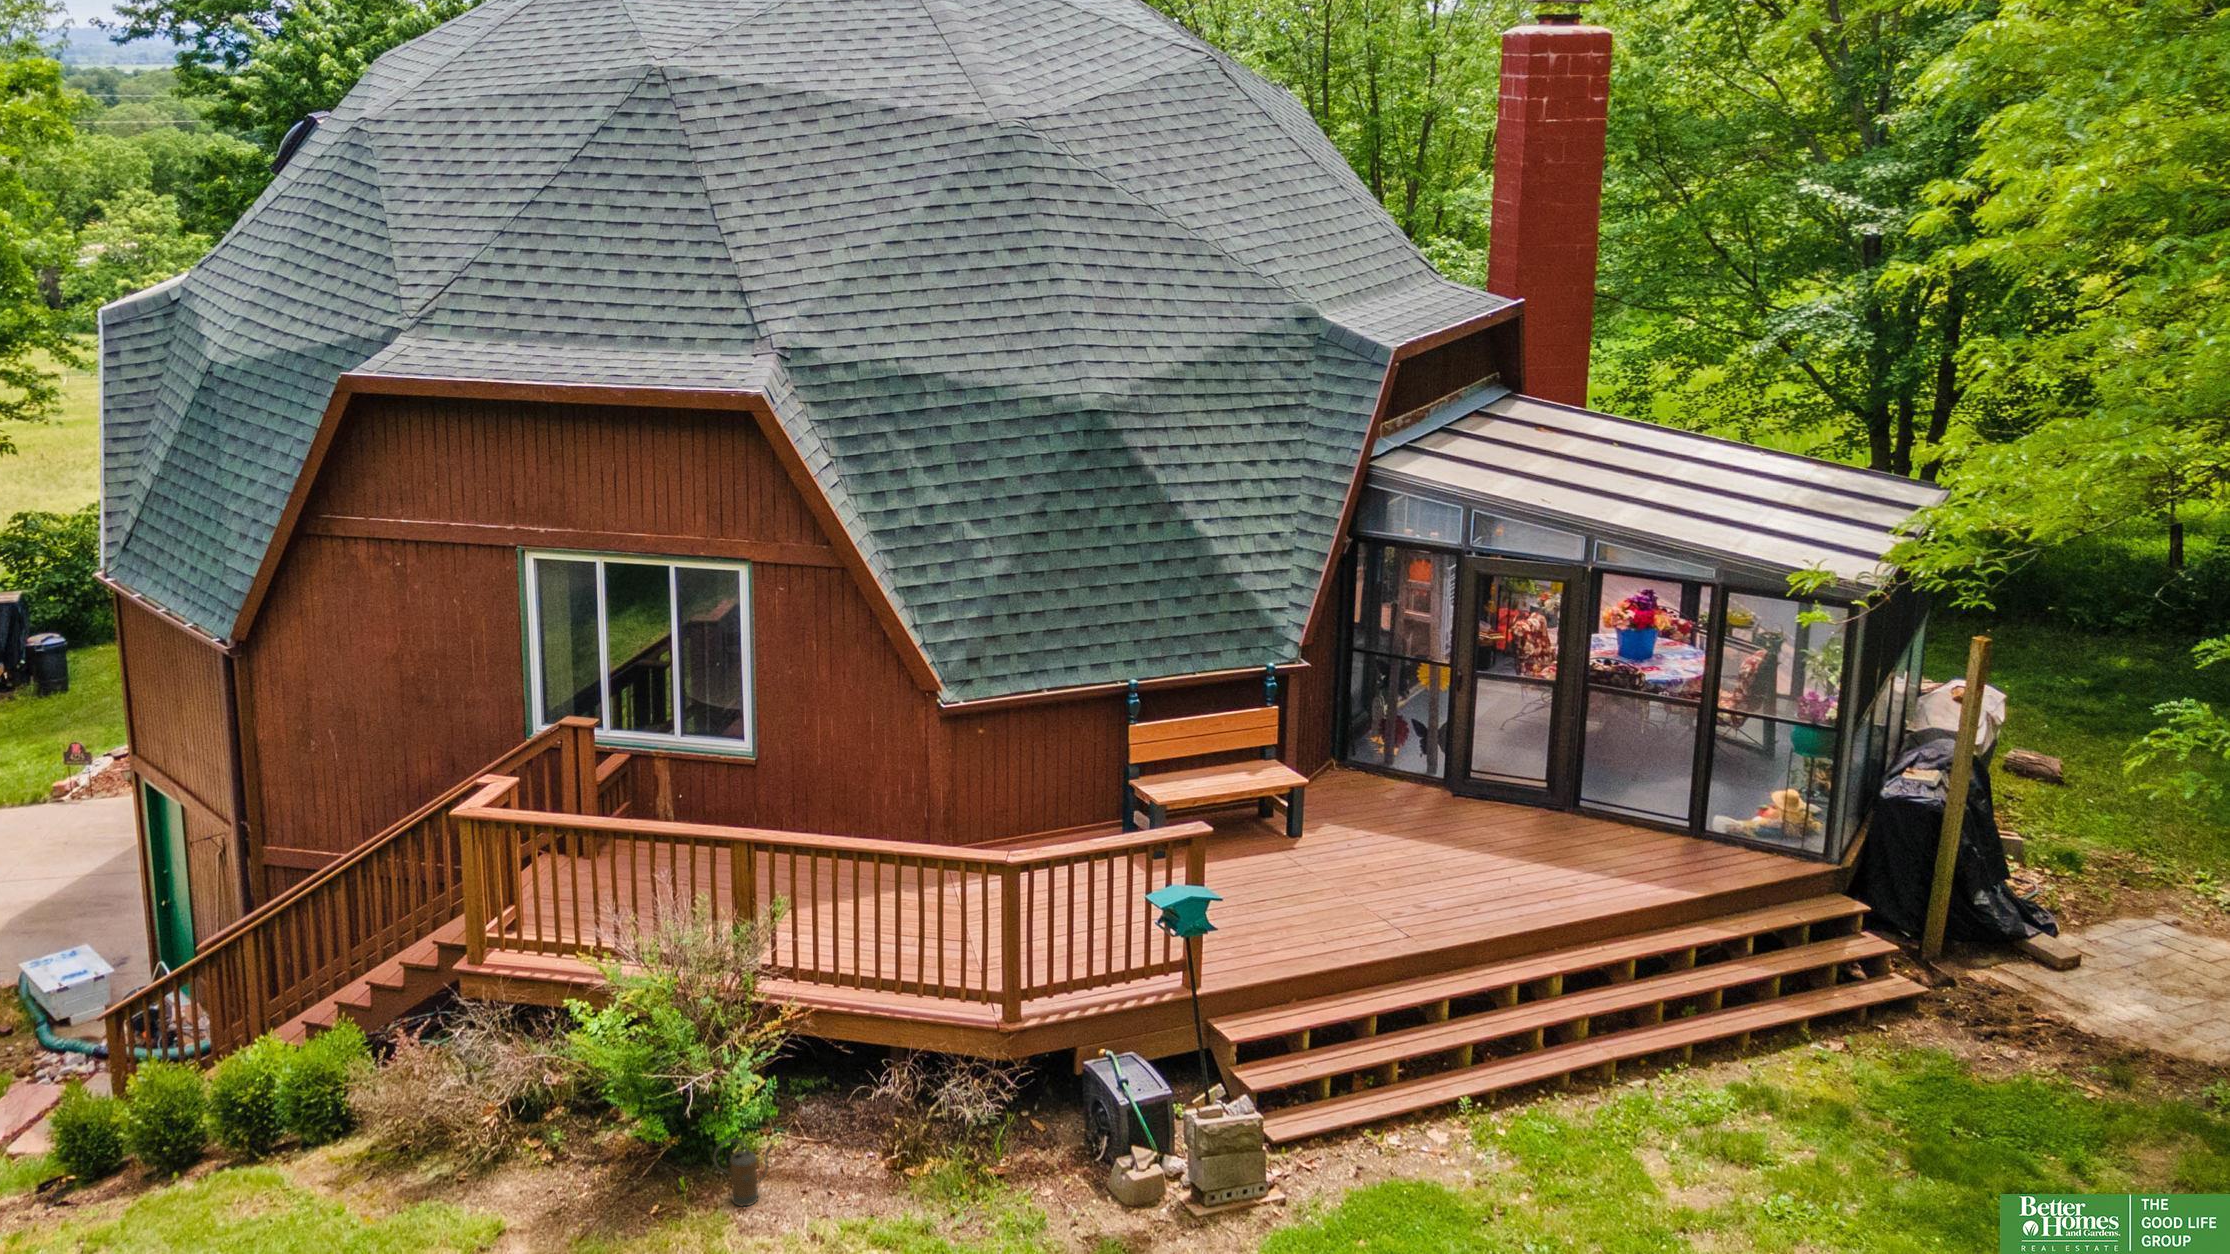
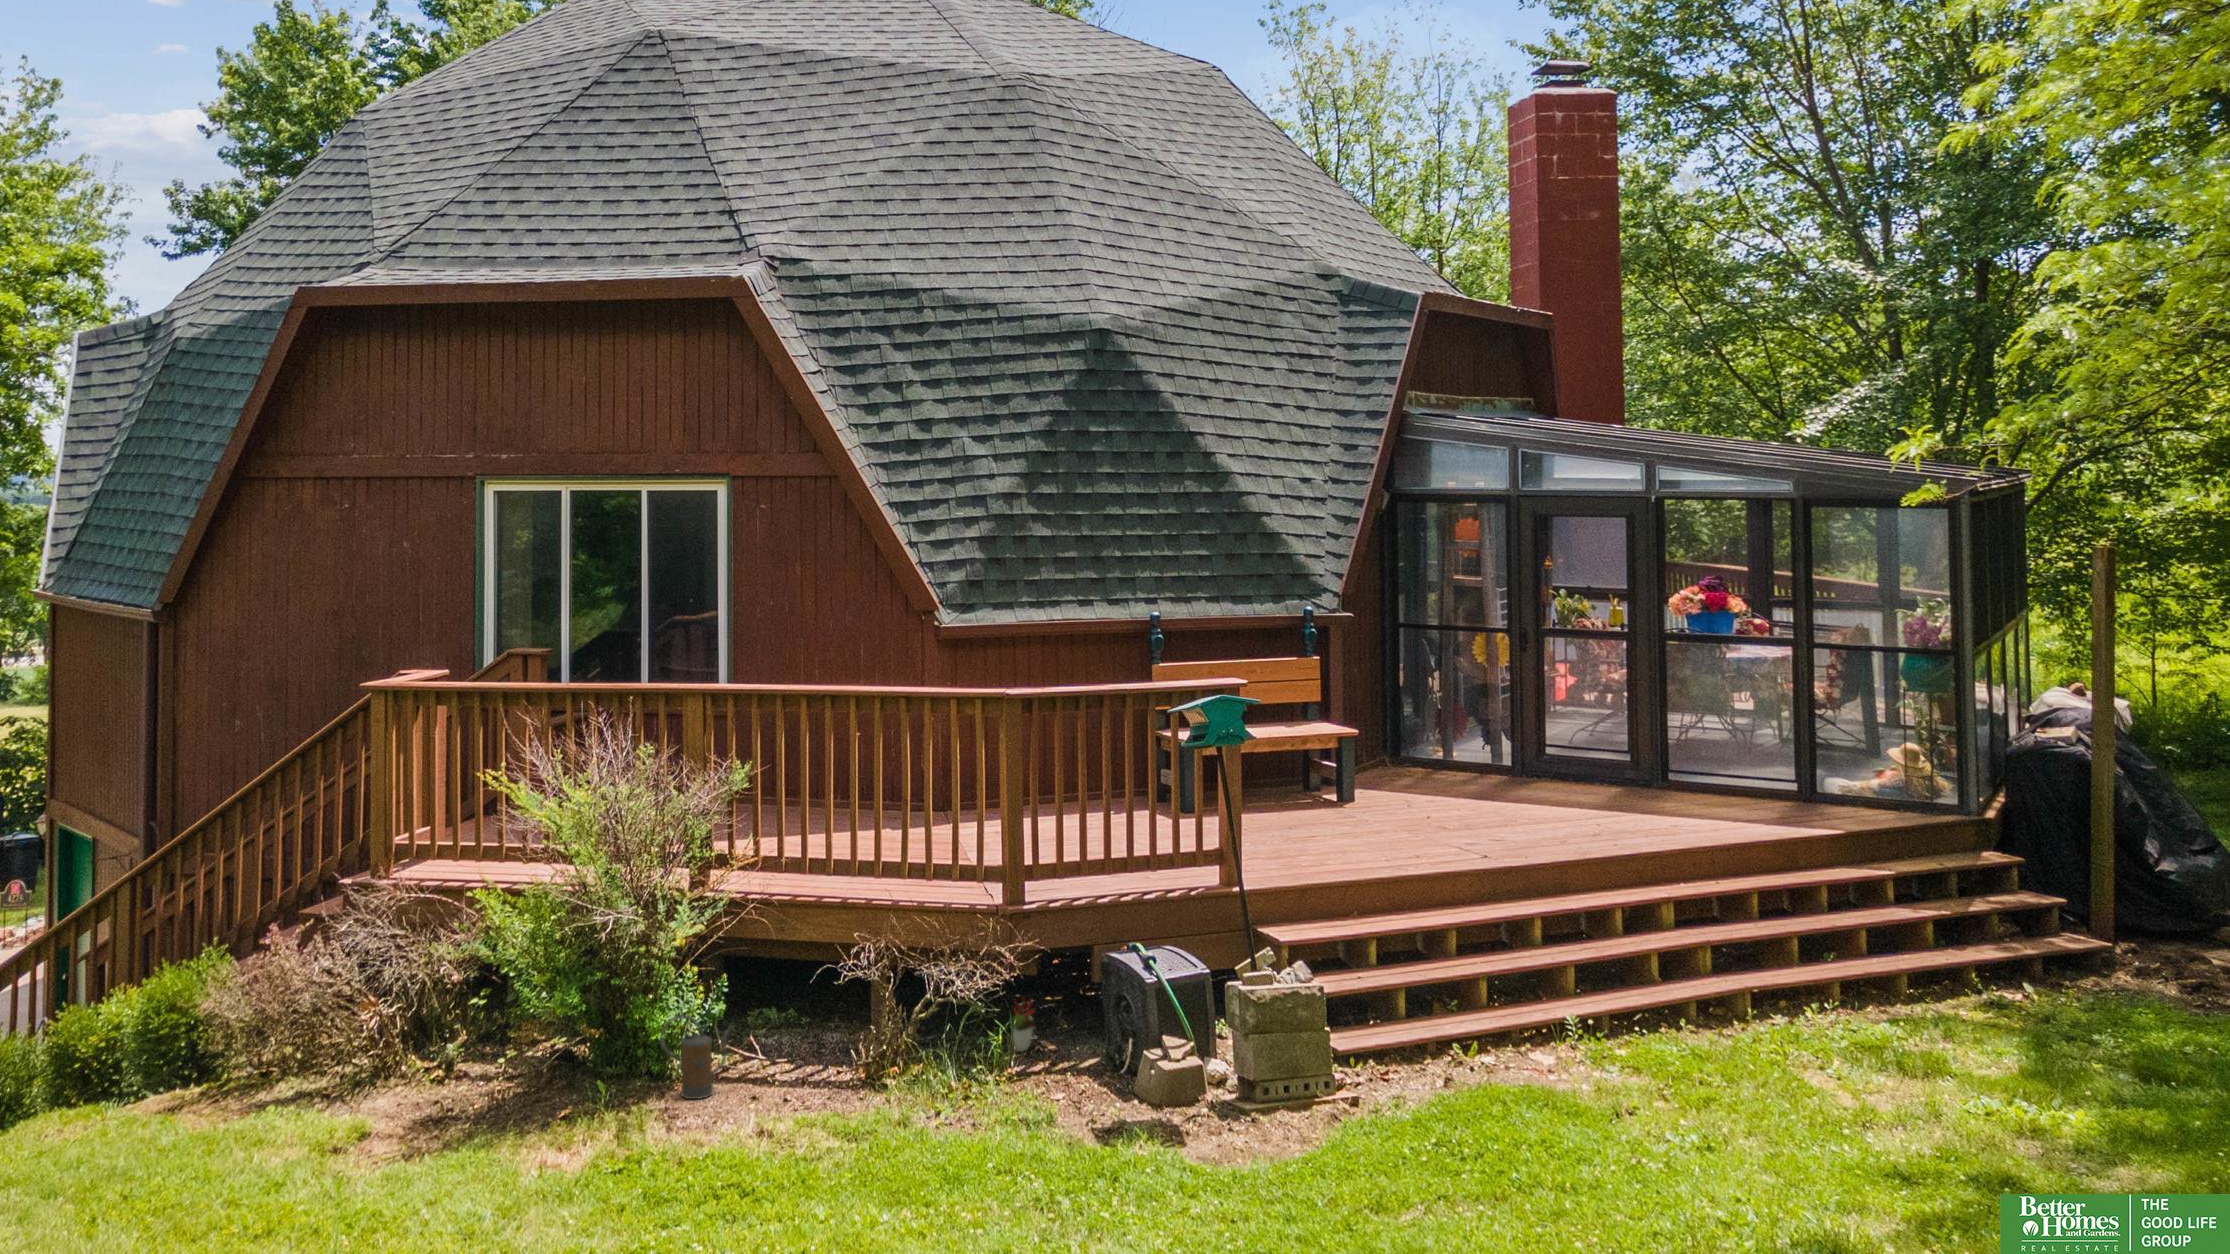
decorative plant: none [1006,1098,1027,1143] -> present [1013,1002,1035,1052]

